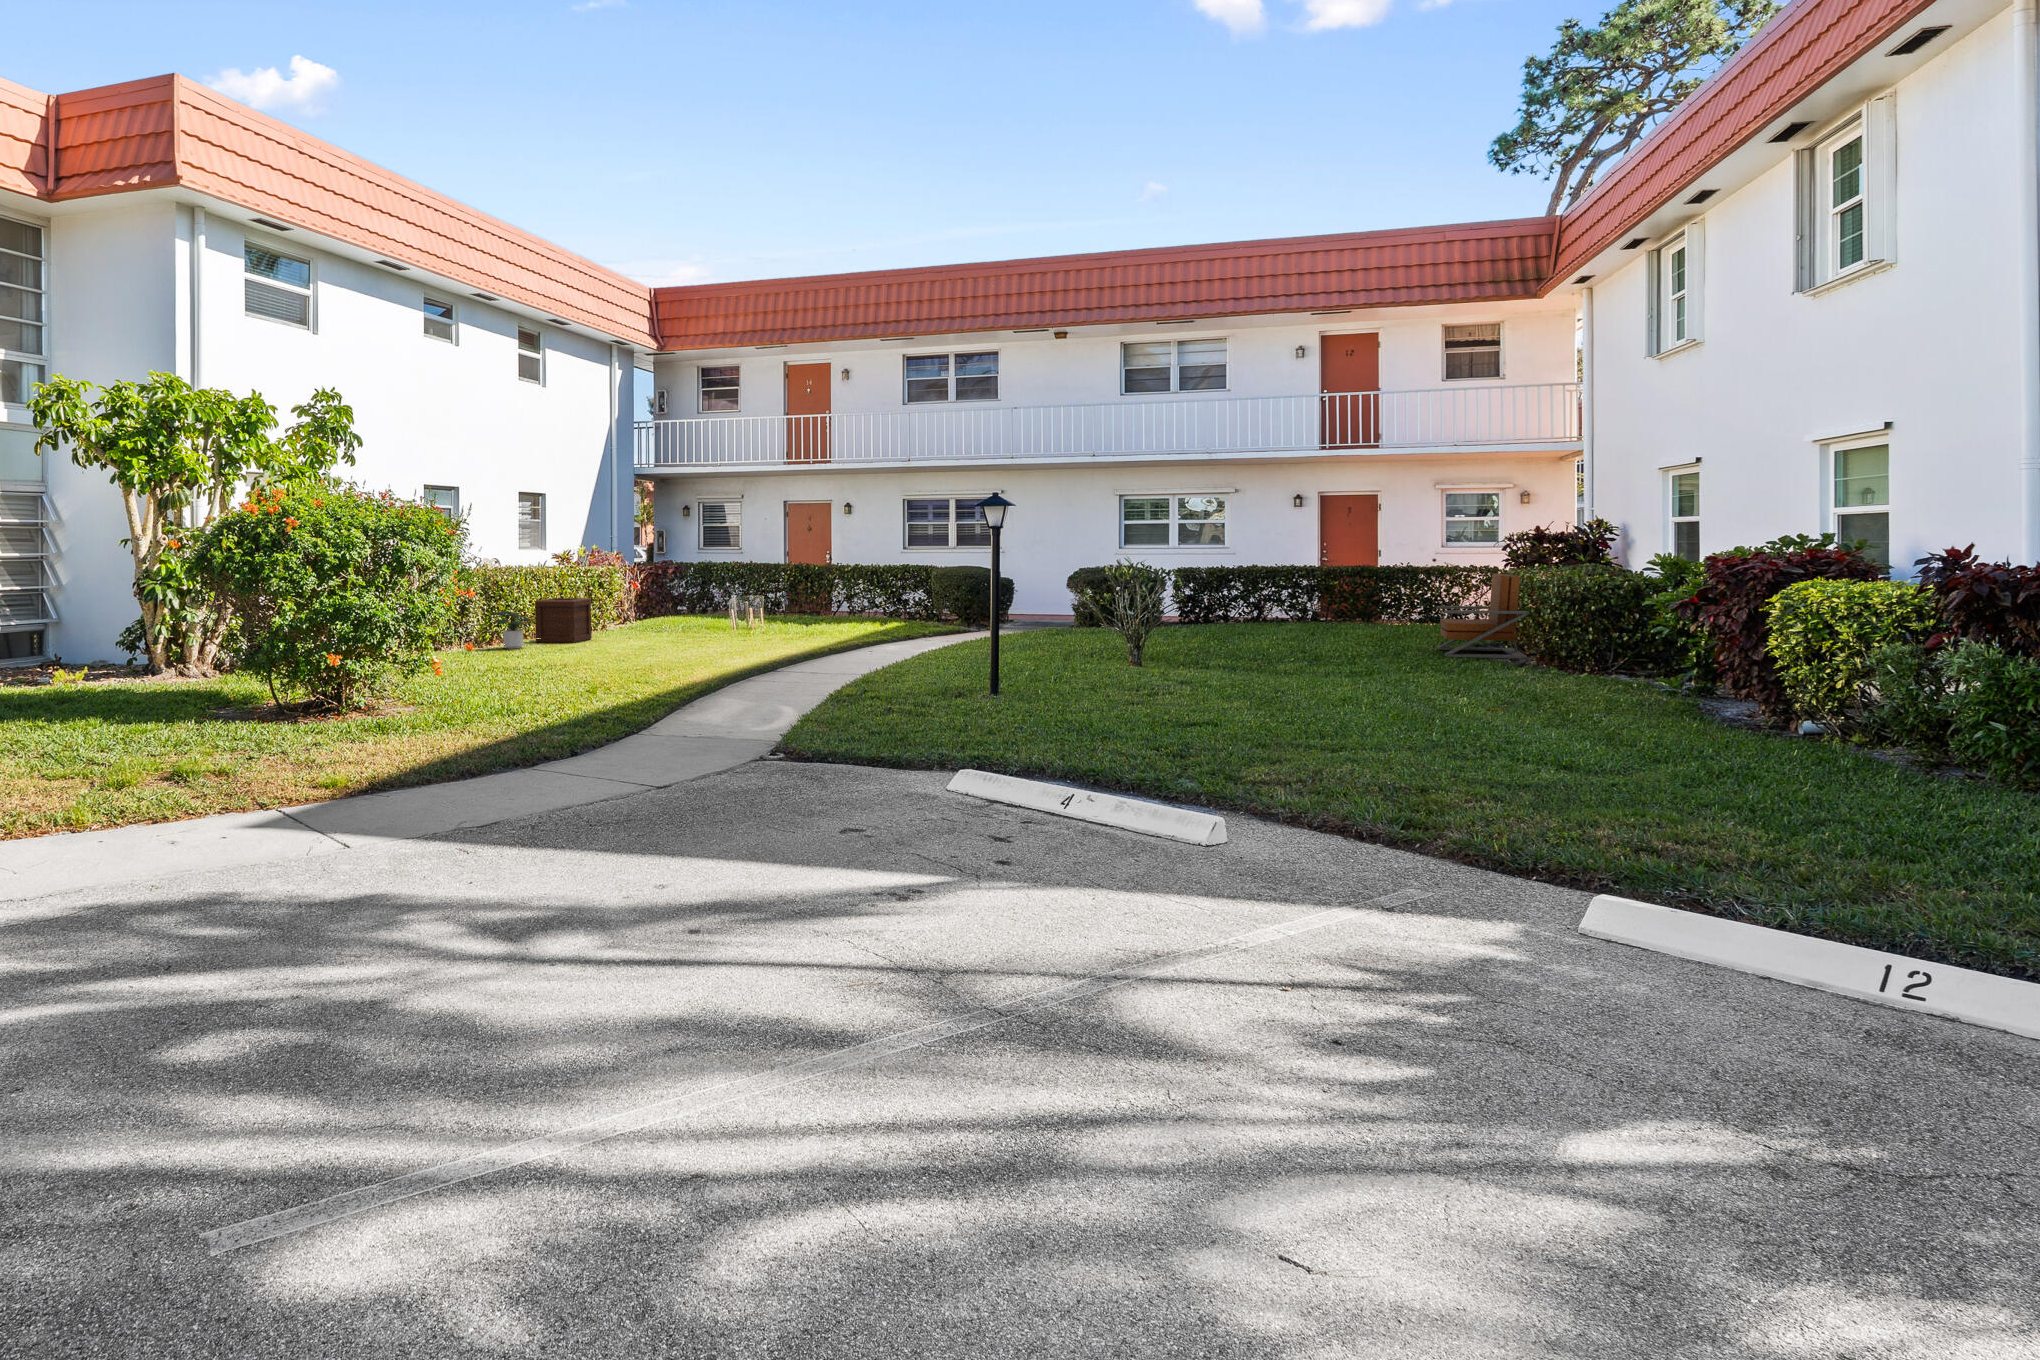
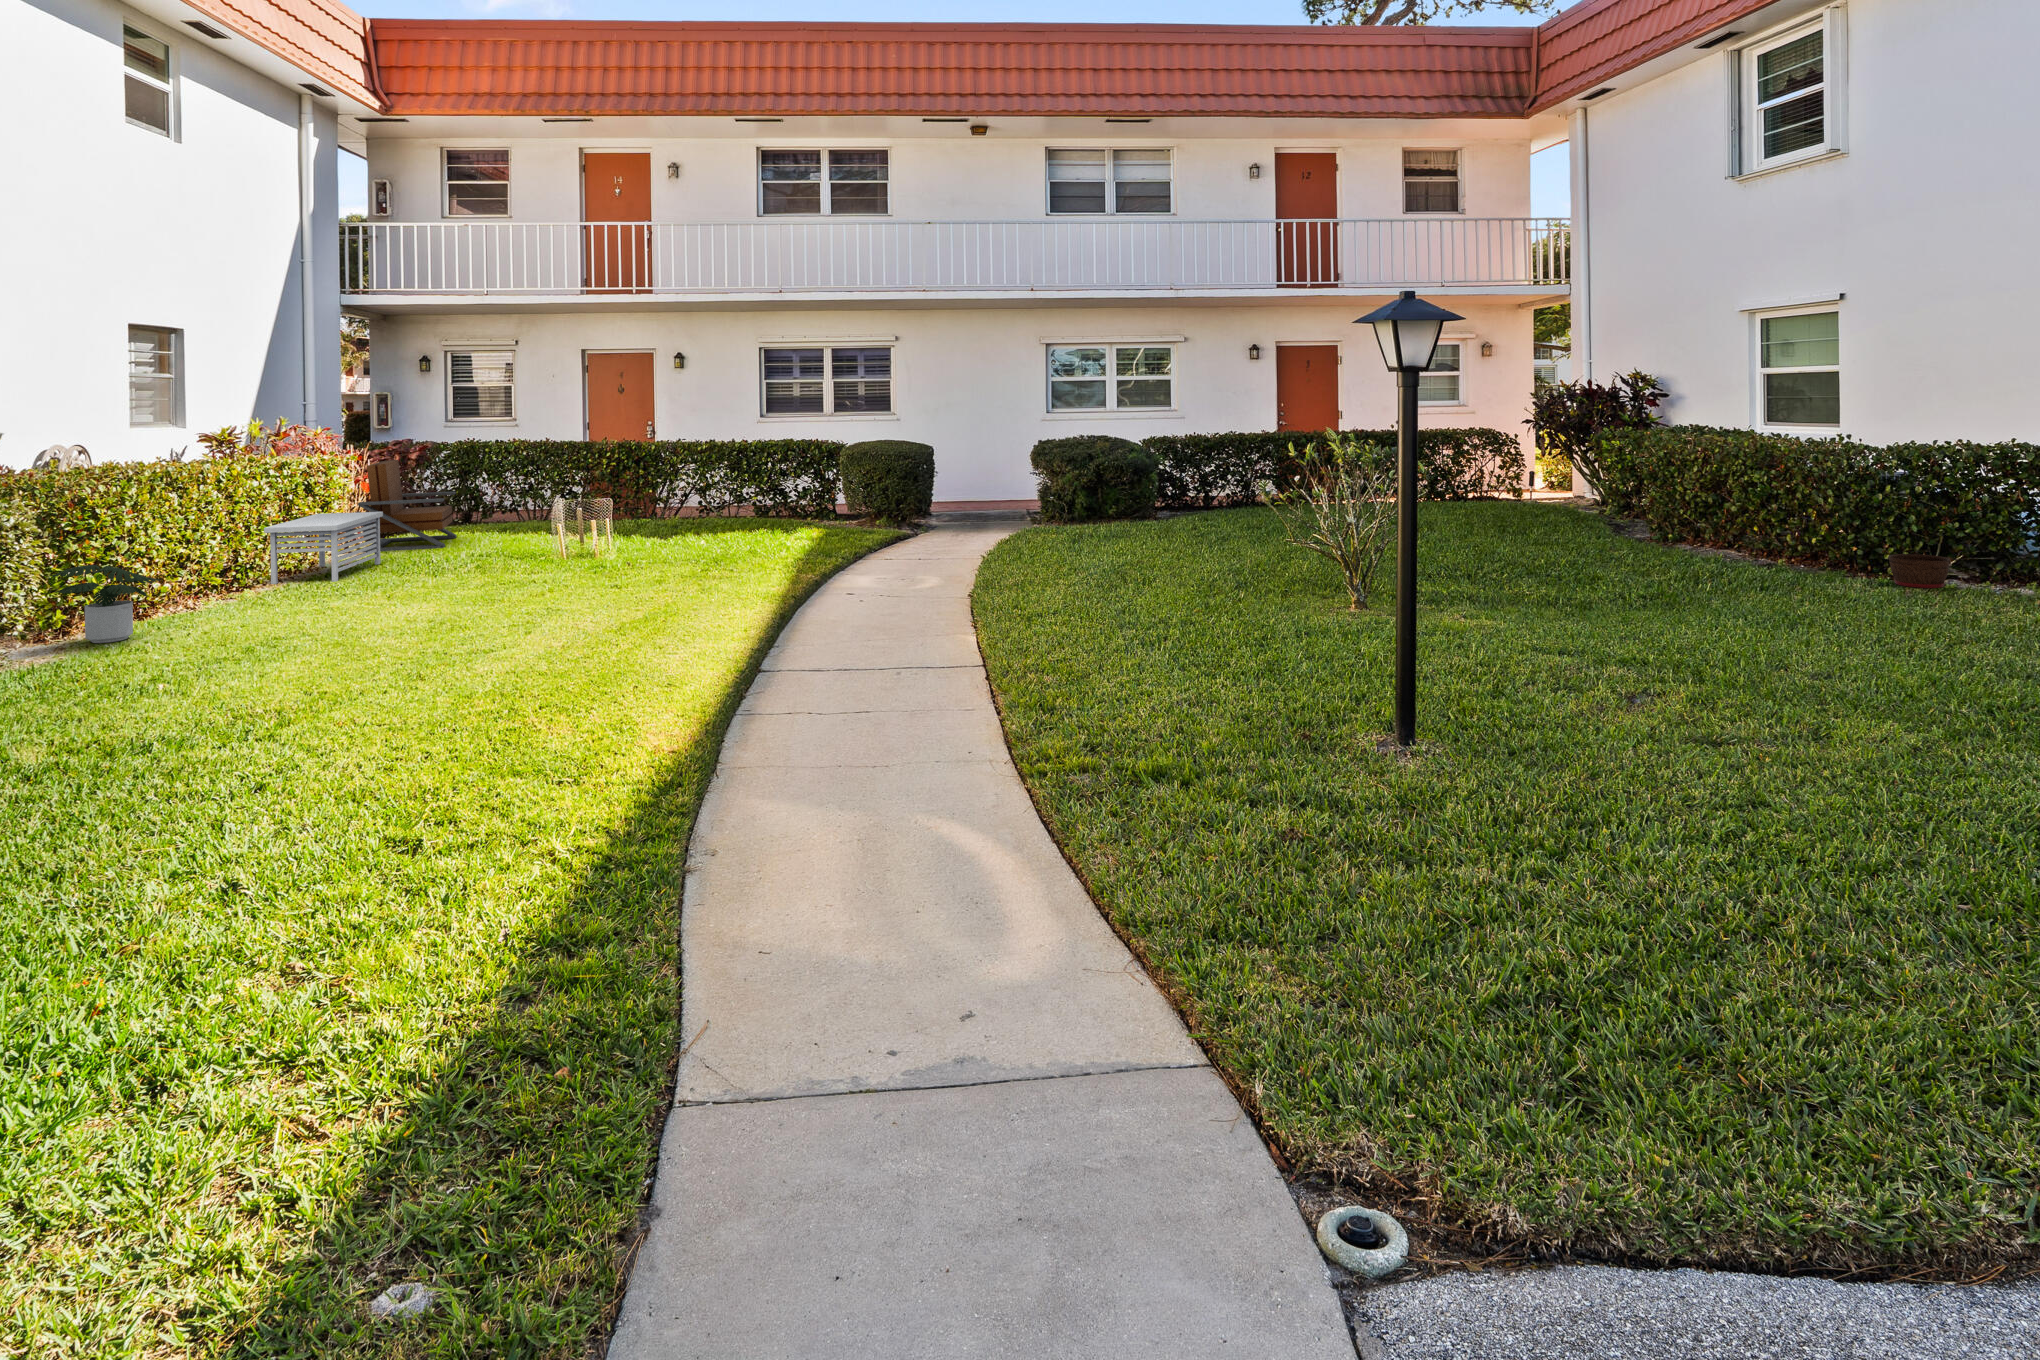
lounge chair: present [1437,573,1529,658] -> present [358,460,457,552]
wooden crate: present [535,598,592,643] -> none [161,522,285,616]
storage bench: none [584,600,646,635] -> present [264,512,383,584]
basket: none [1554,647,1597,669] -> present [1888,554,1950,588]

